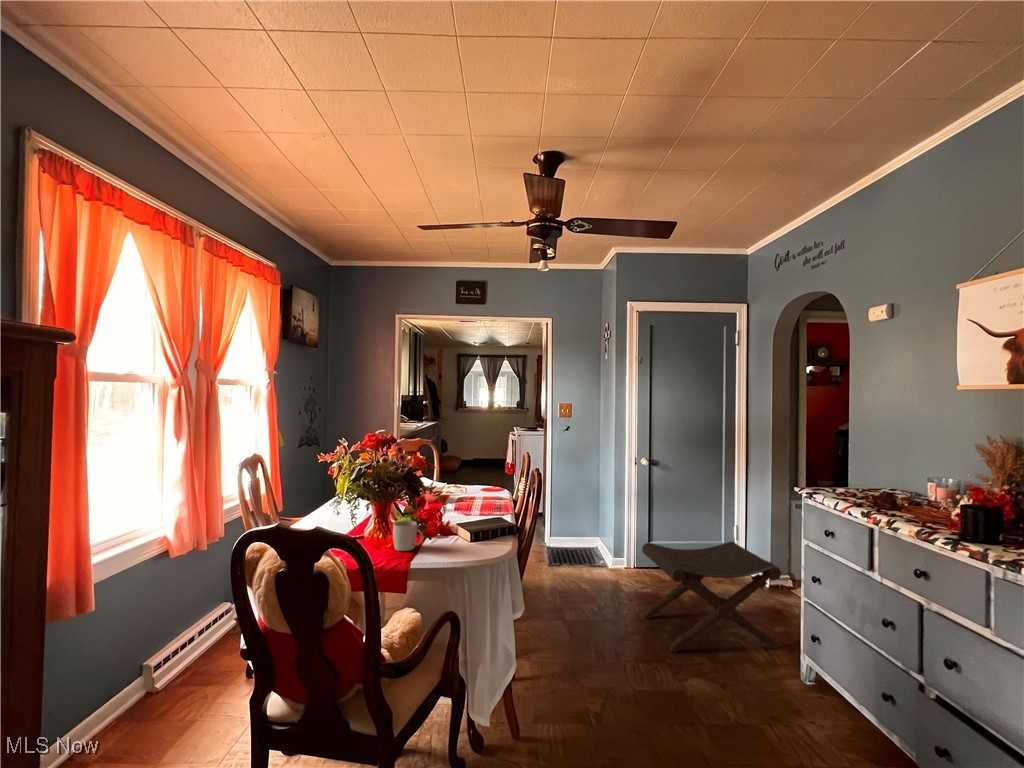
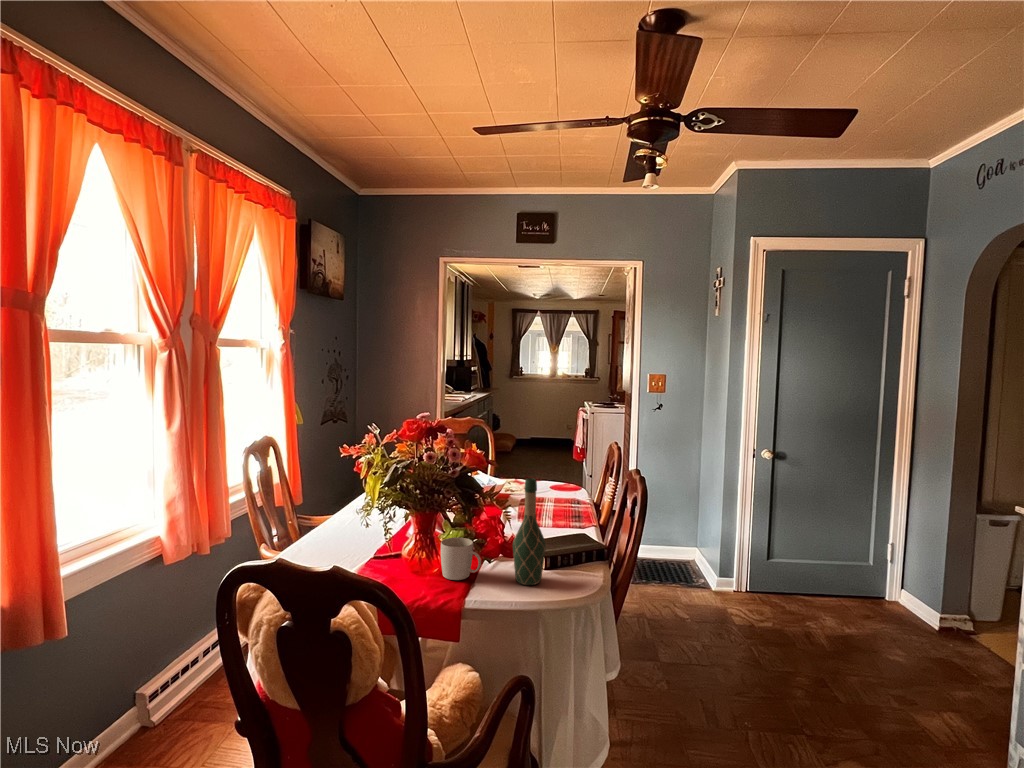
wine bottle: none [446,474,470,552] -> present [513,478,546,585]
footstool: present [642,542,781,652] -> none [766,567,976,724]

